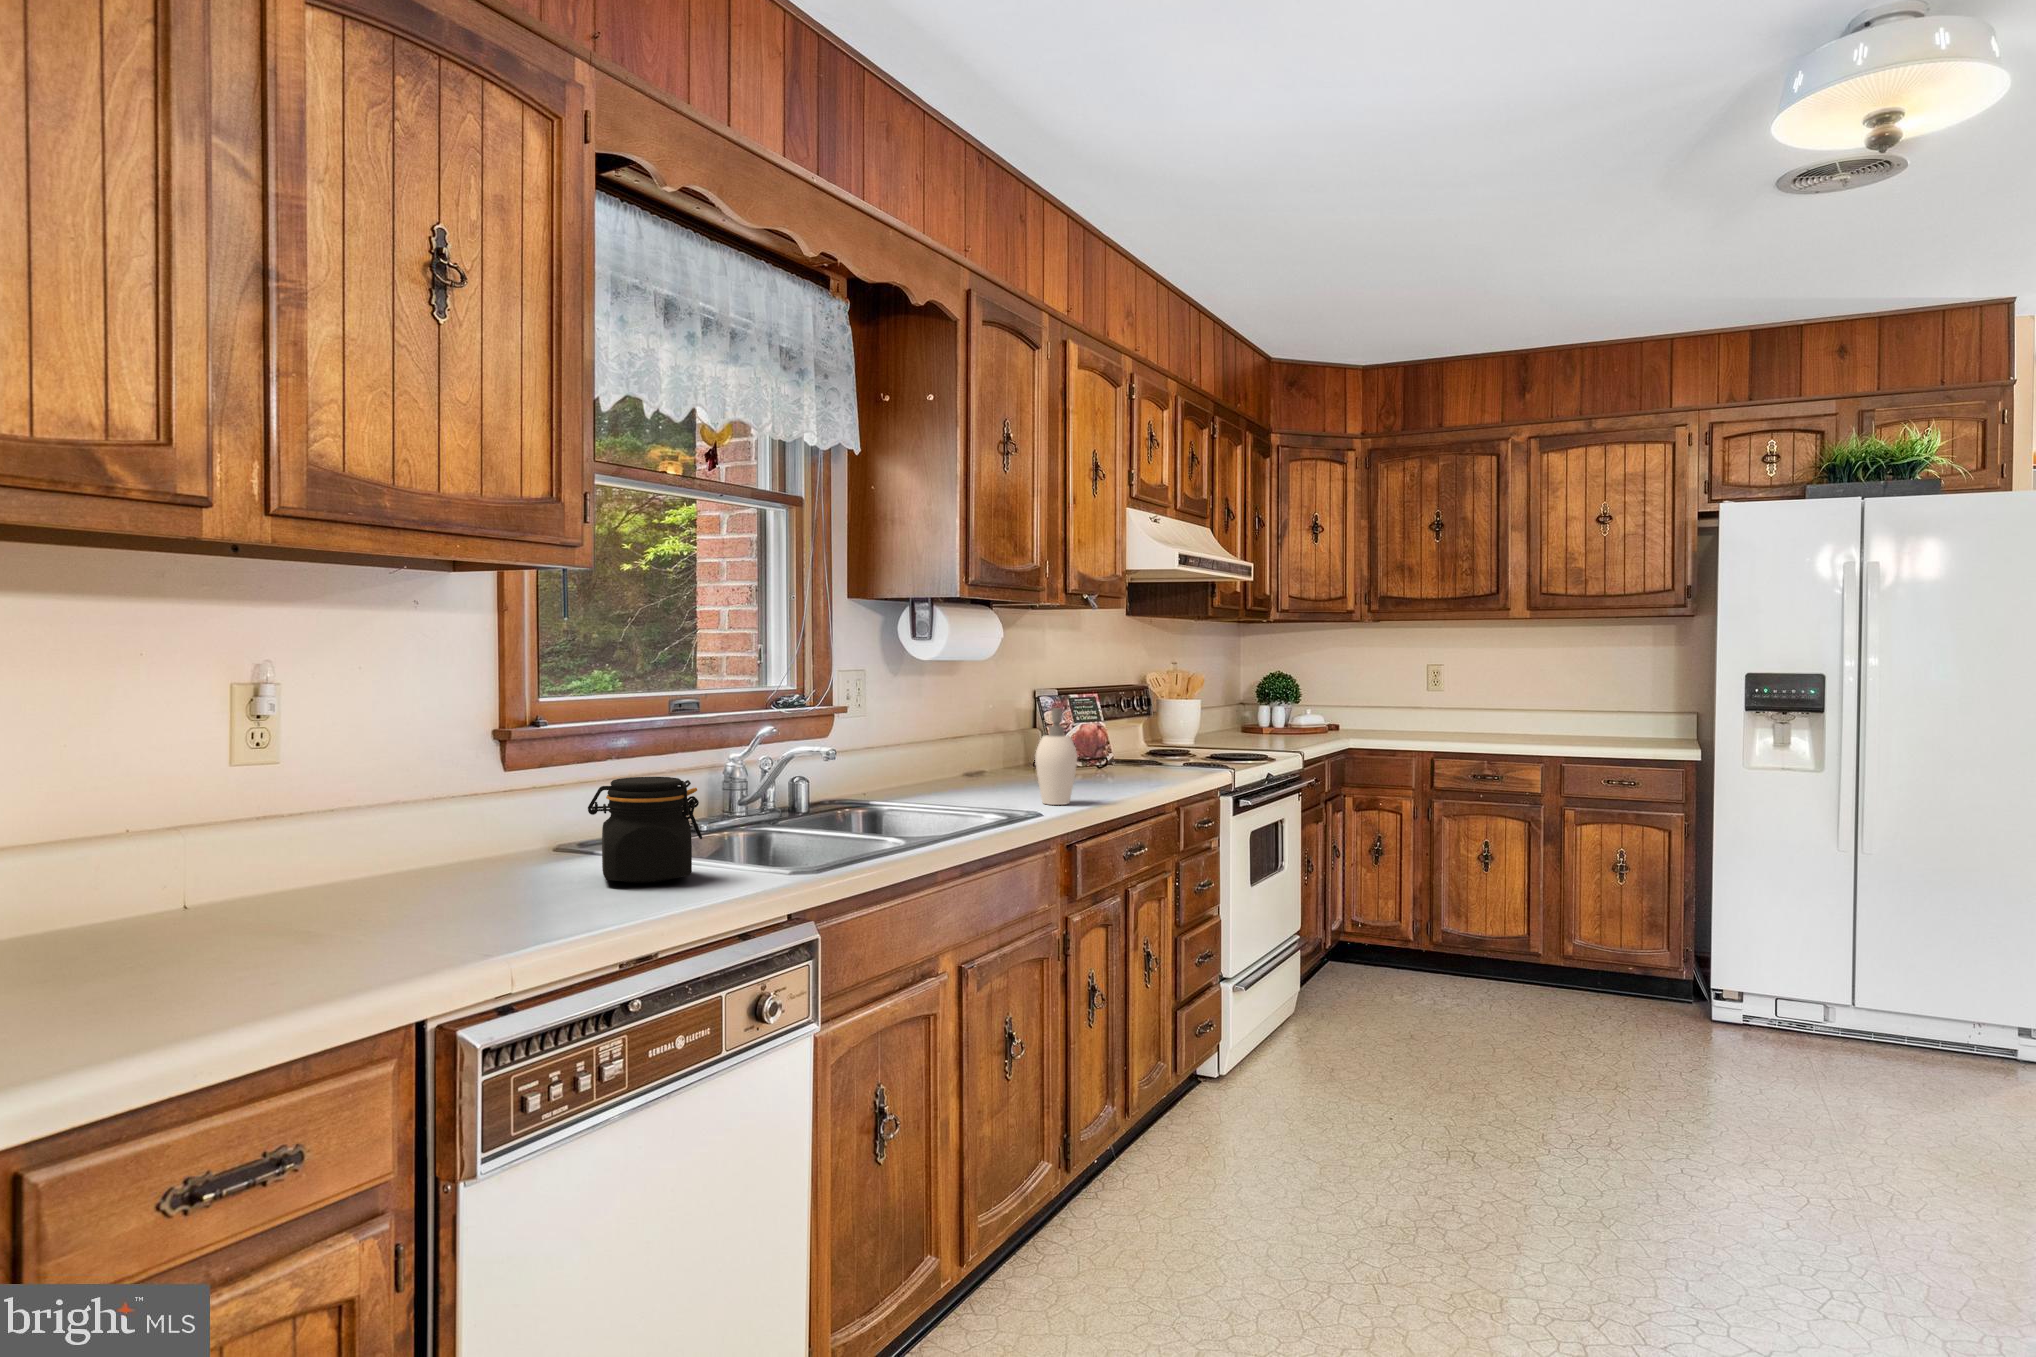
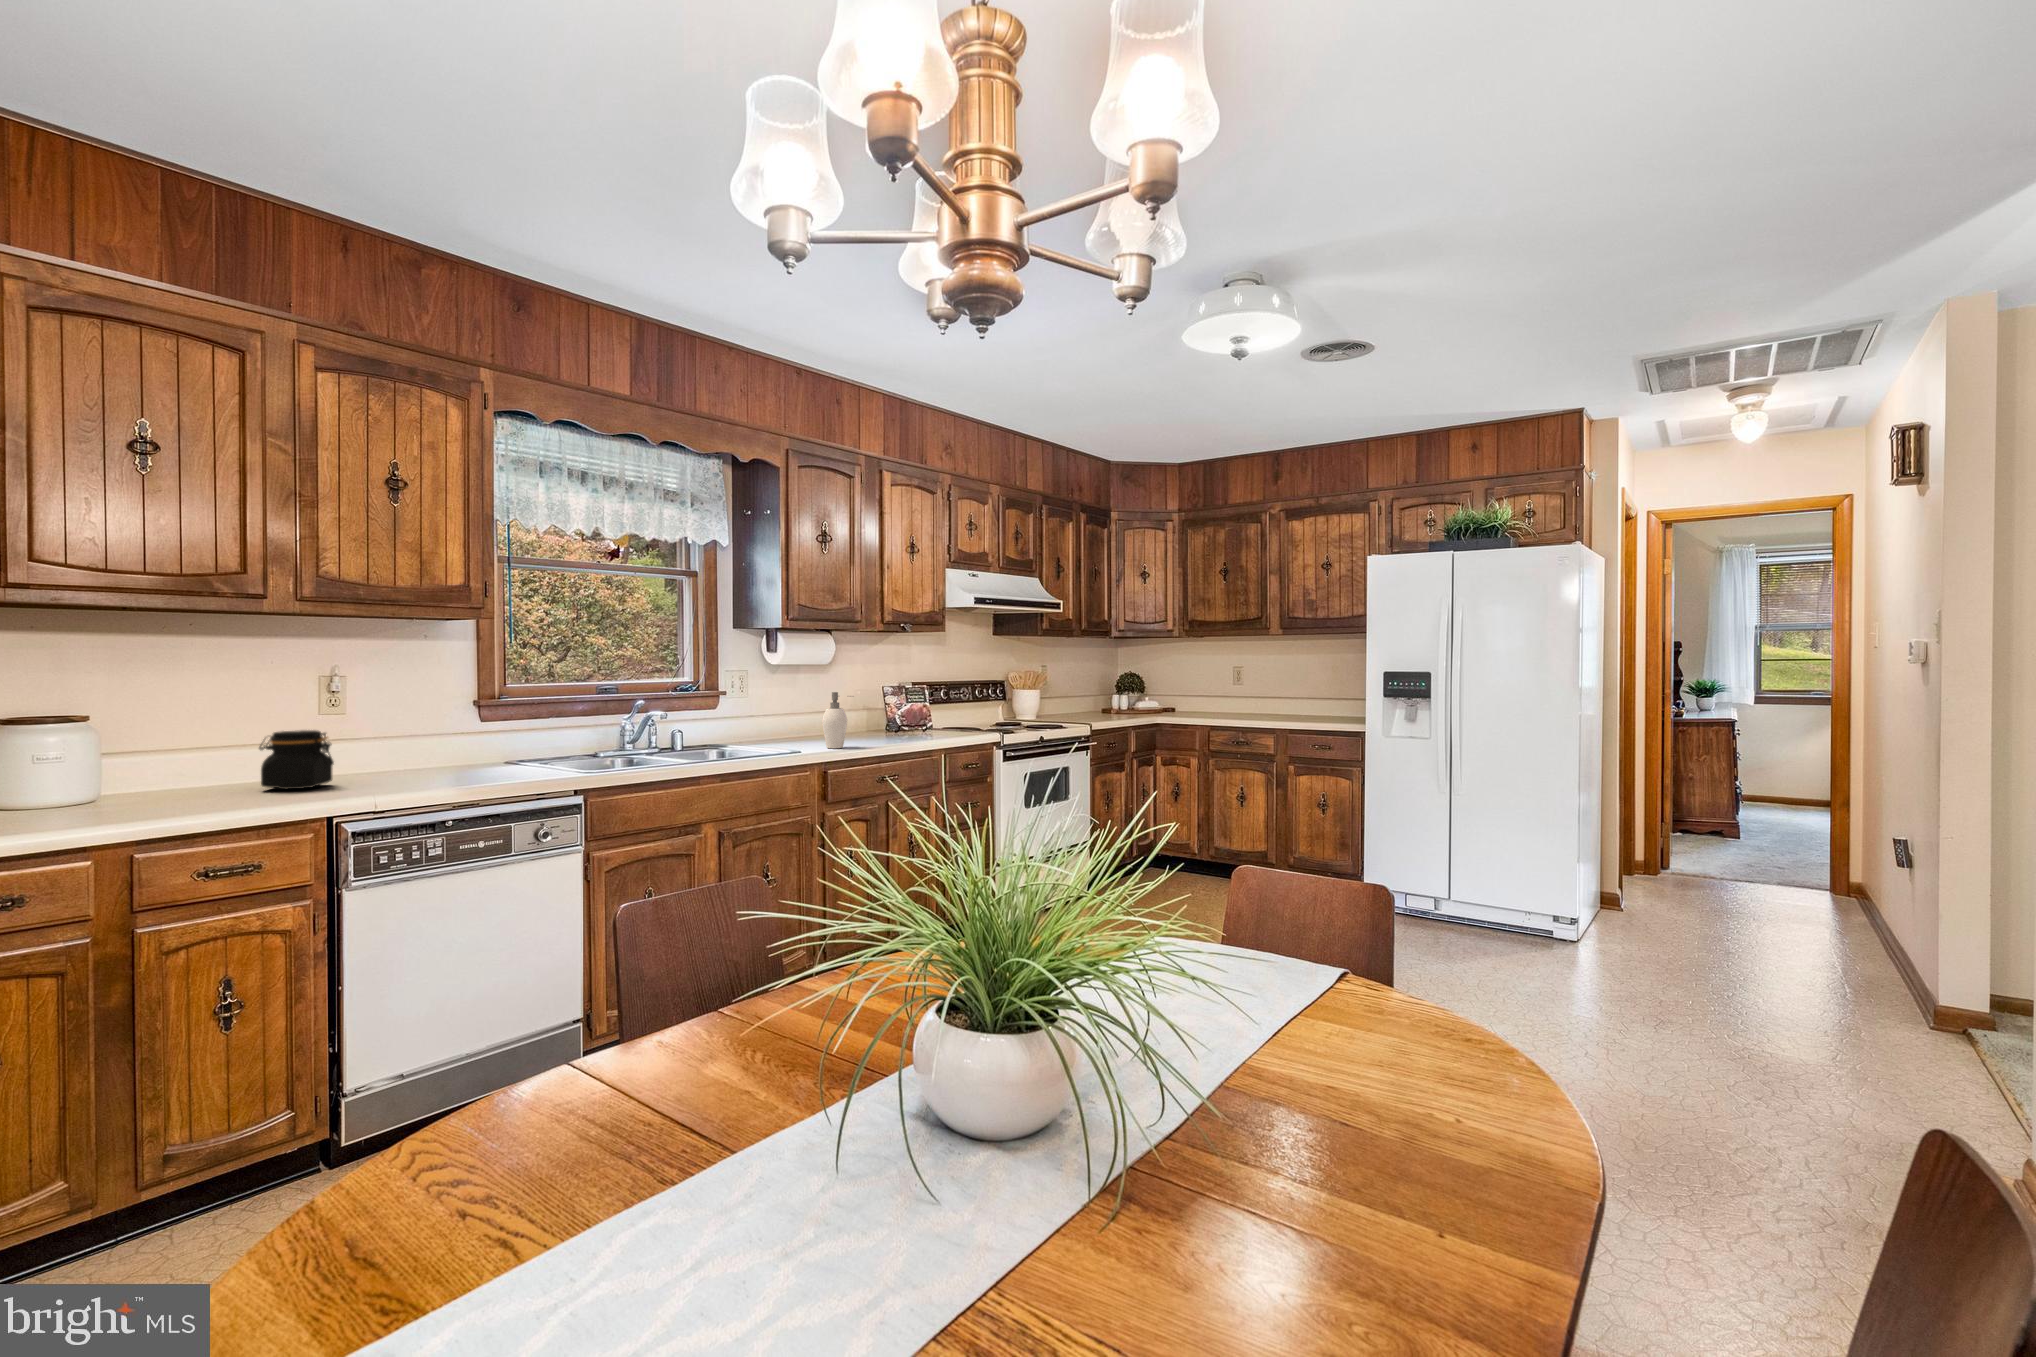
jar: present [588,777,702,883] -> present [259,730,334,789]

